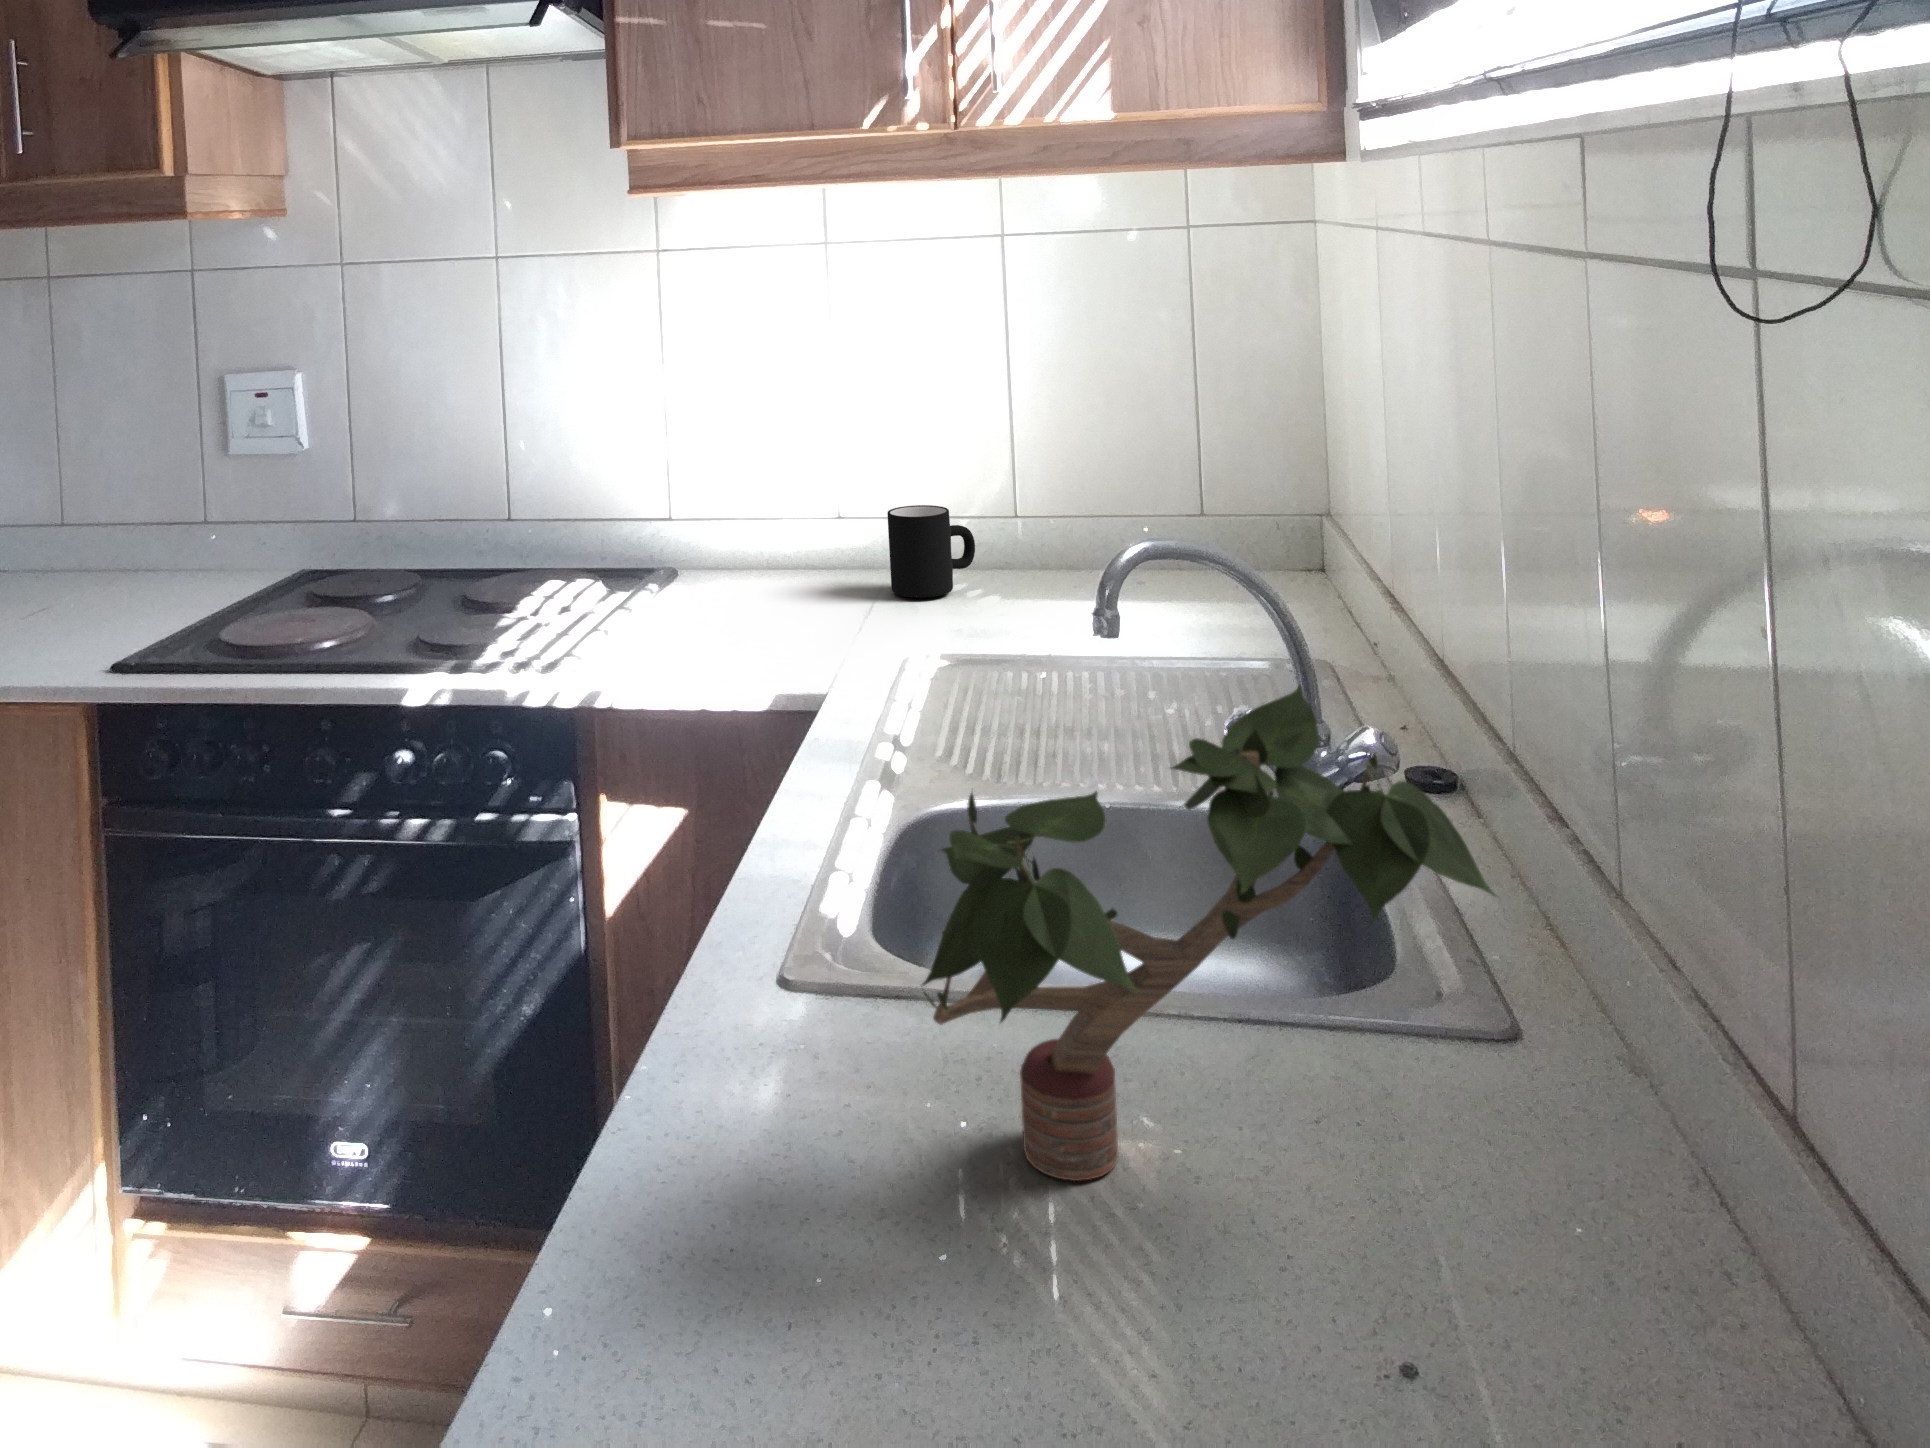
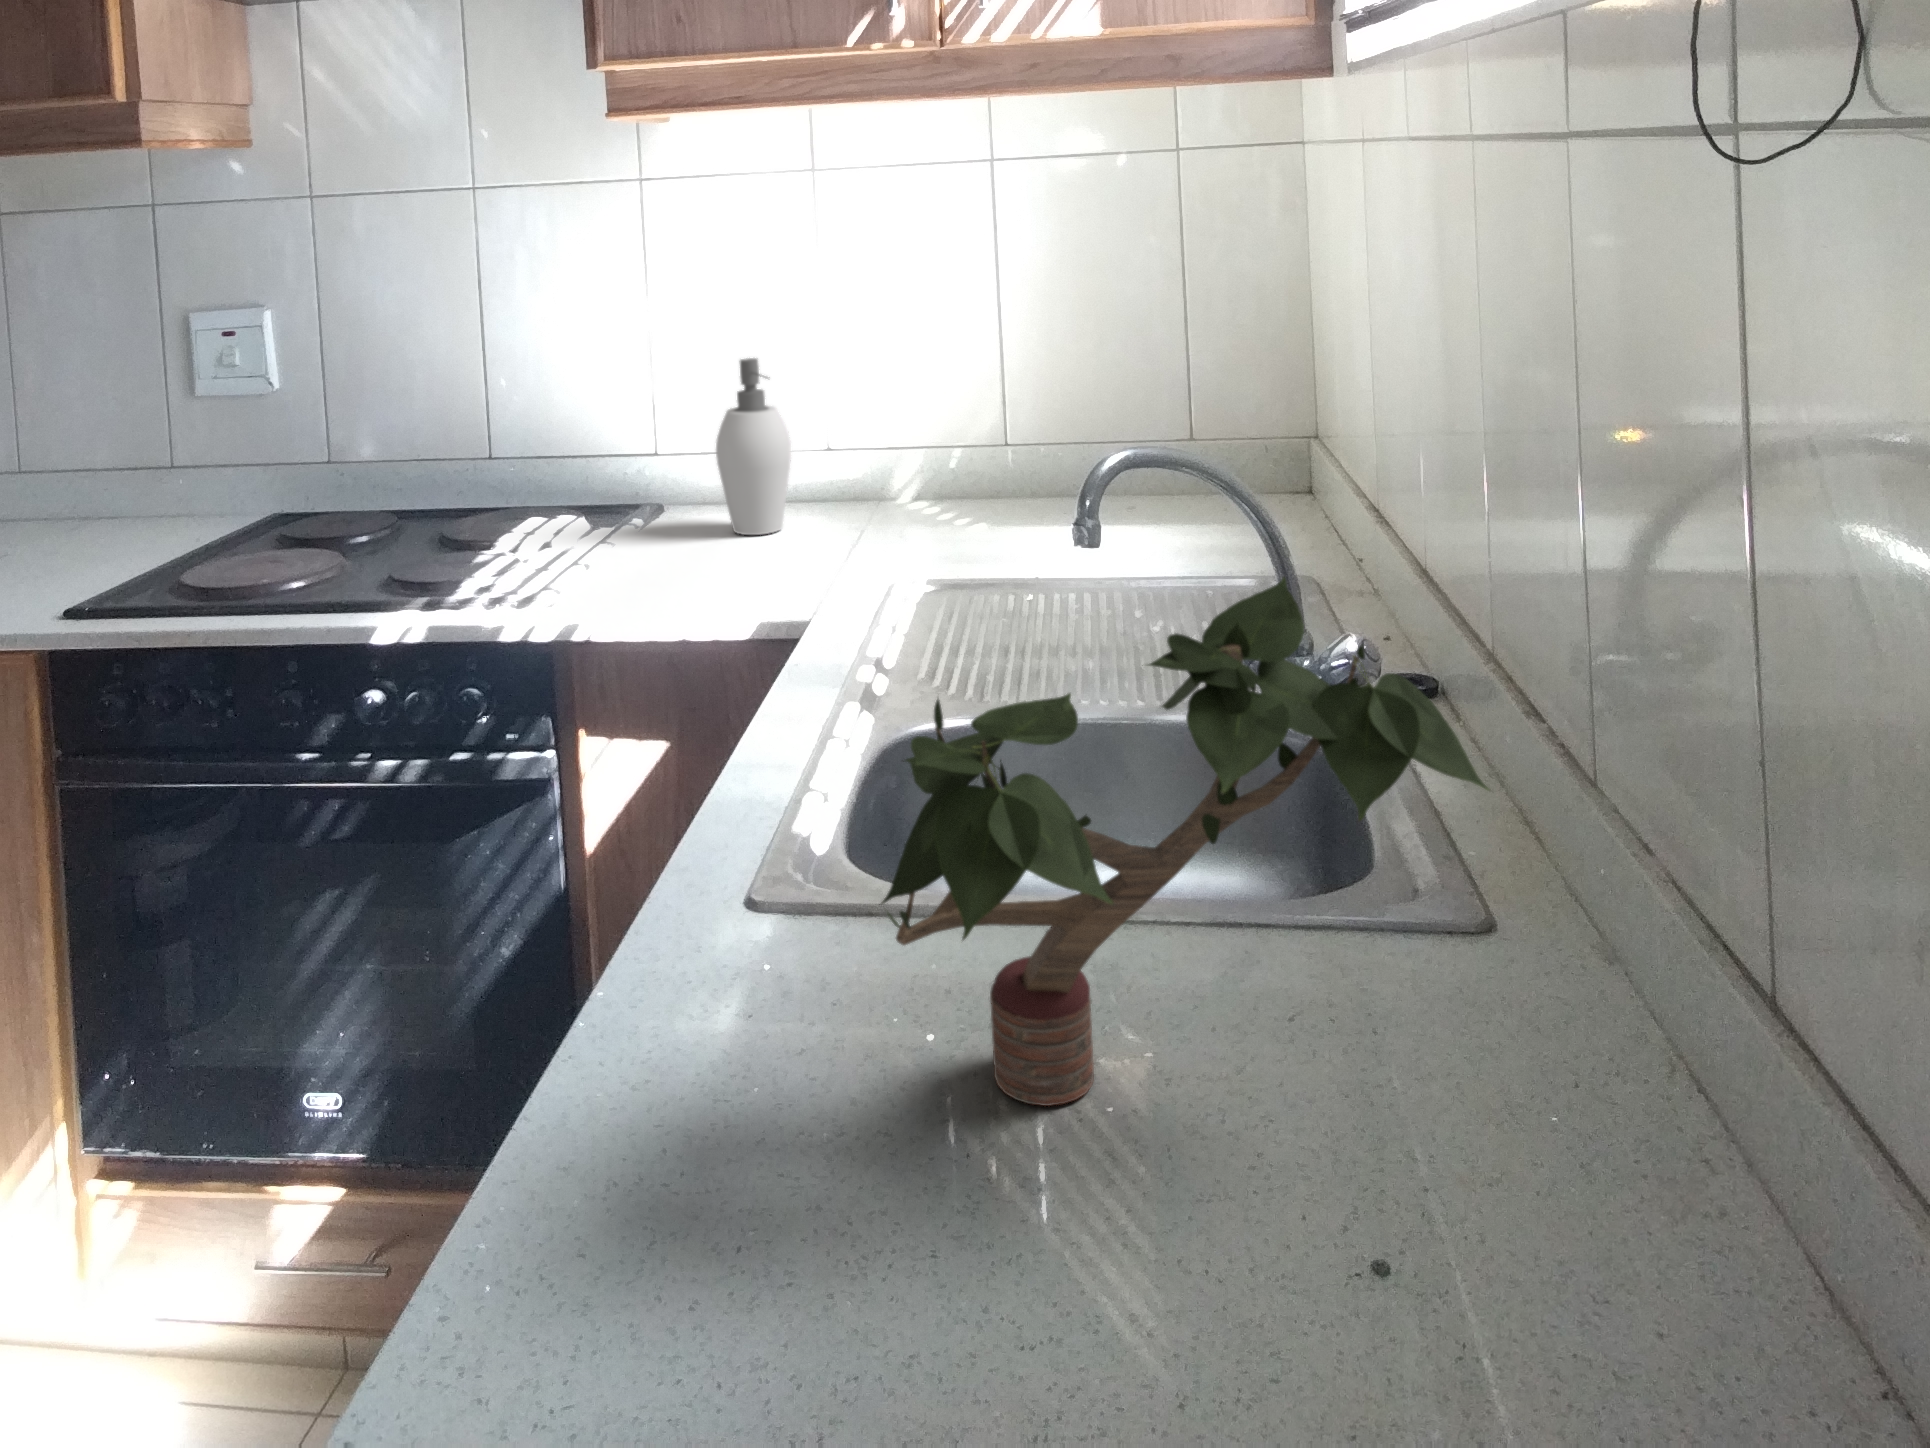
soap dispenser: none [732,430,806,605] -> present [716,358,791,535]
mug: present [887,505,975,598] -> none [874,432,962,525]

